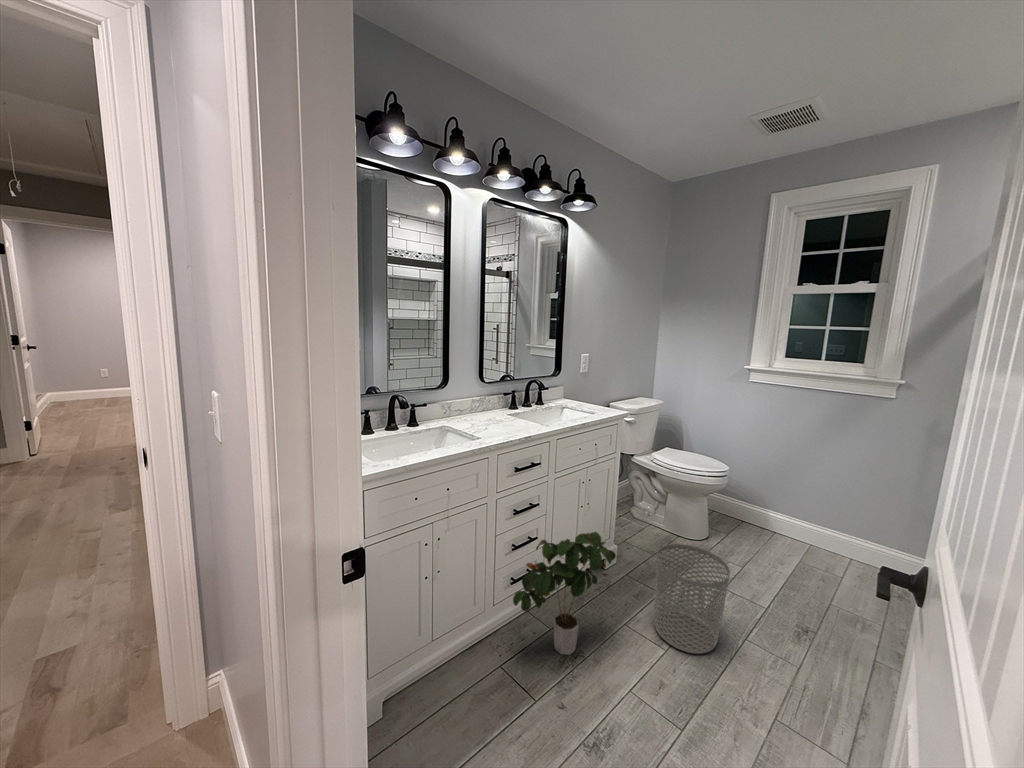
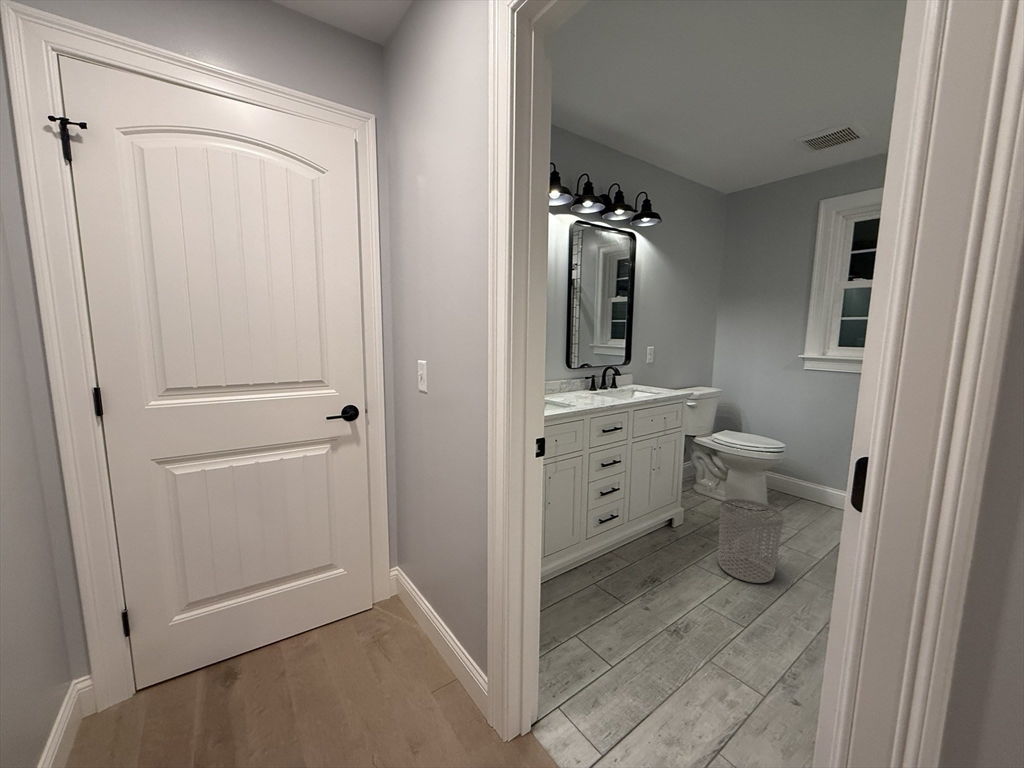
potted plant: present [513,532,616,655] -> none [604,483,686,578]

